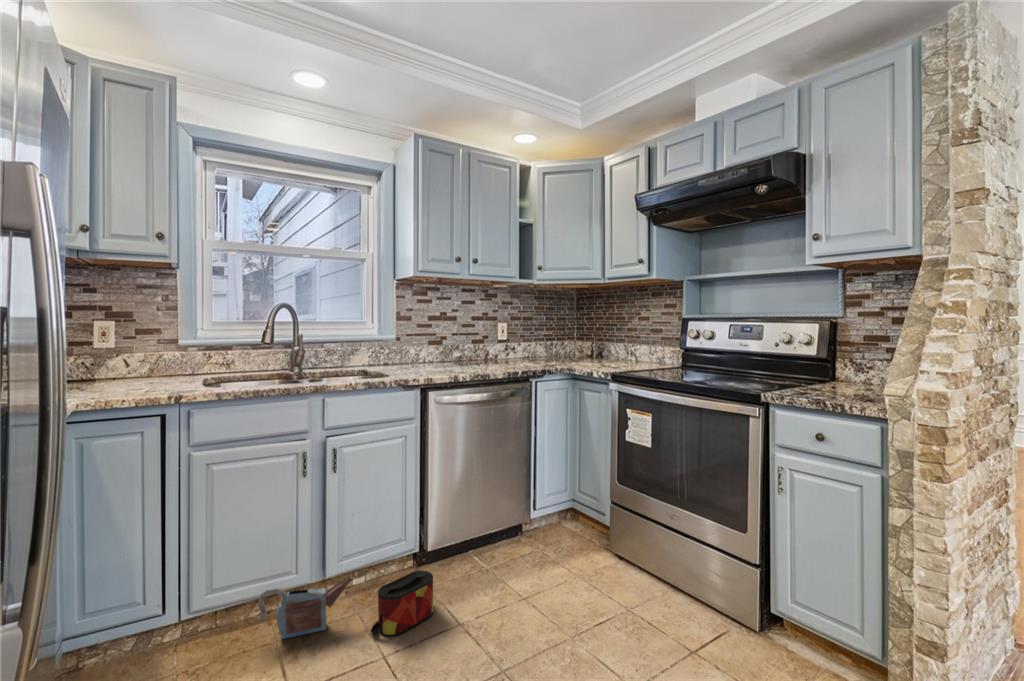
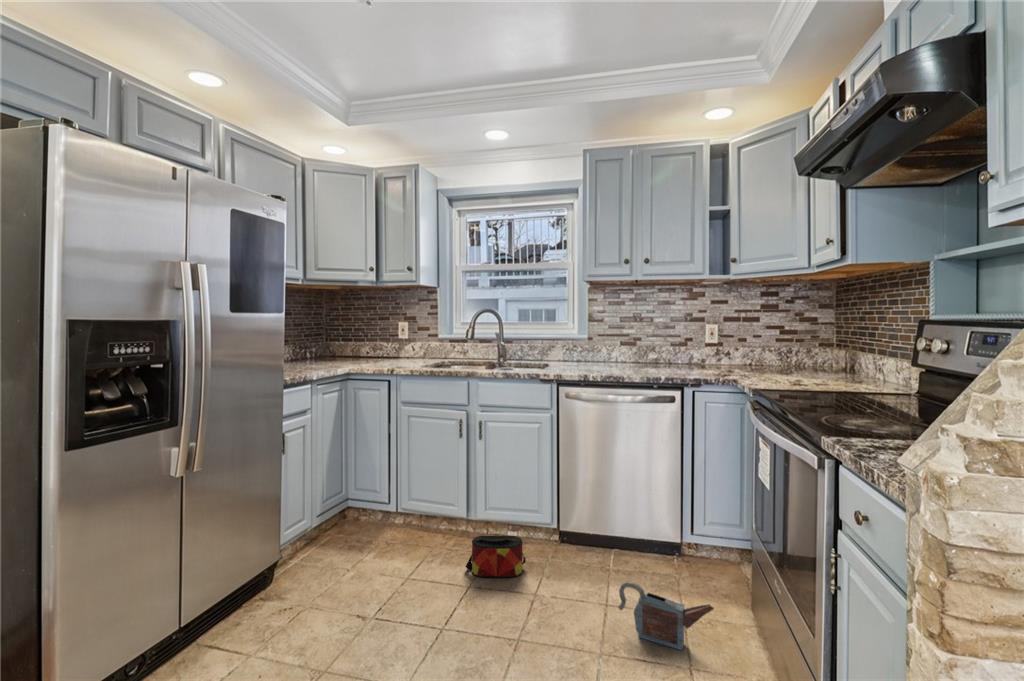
watering can: present [258,577,352,639] -> present [618,581,714,650]

